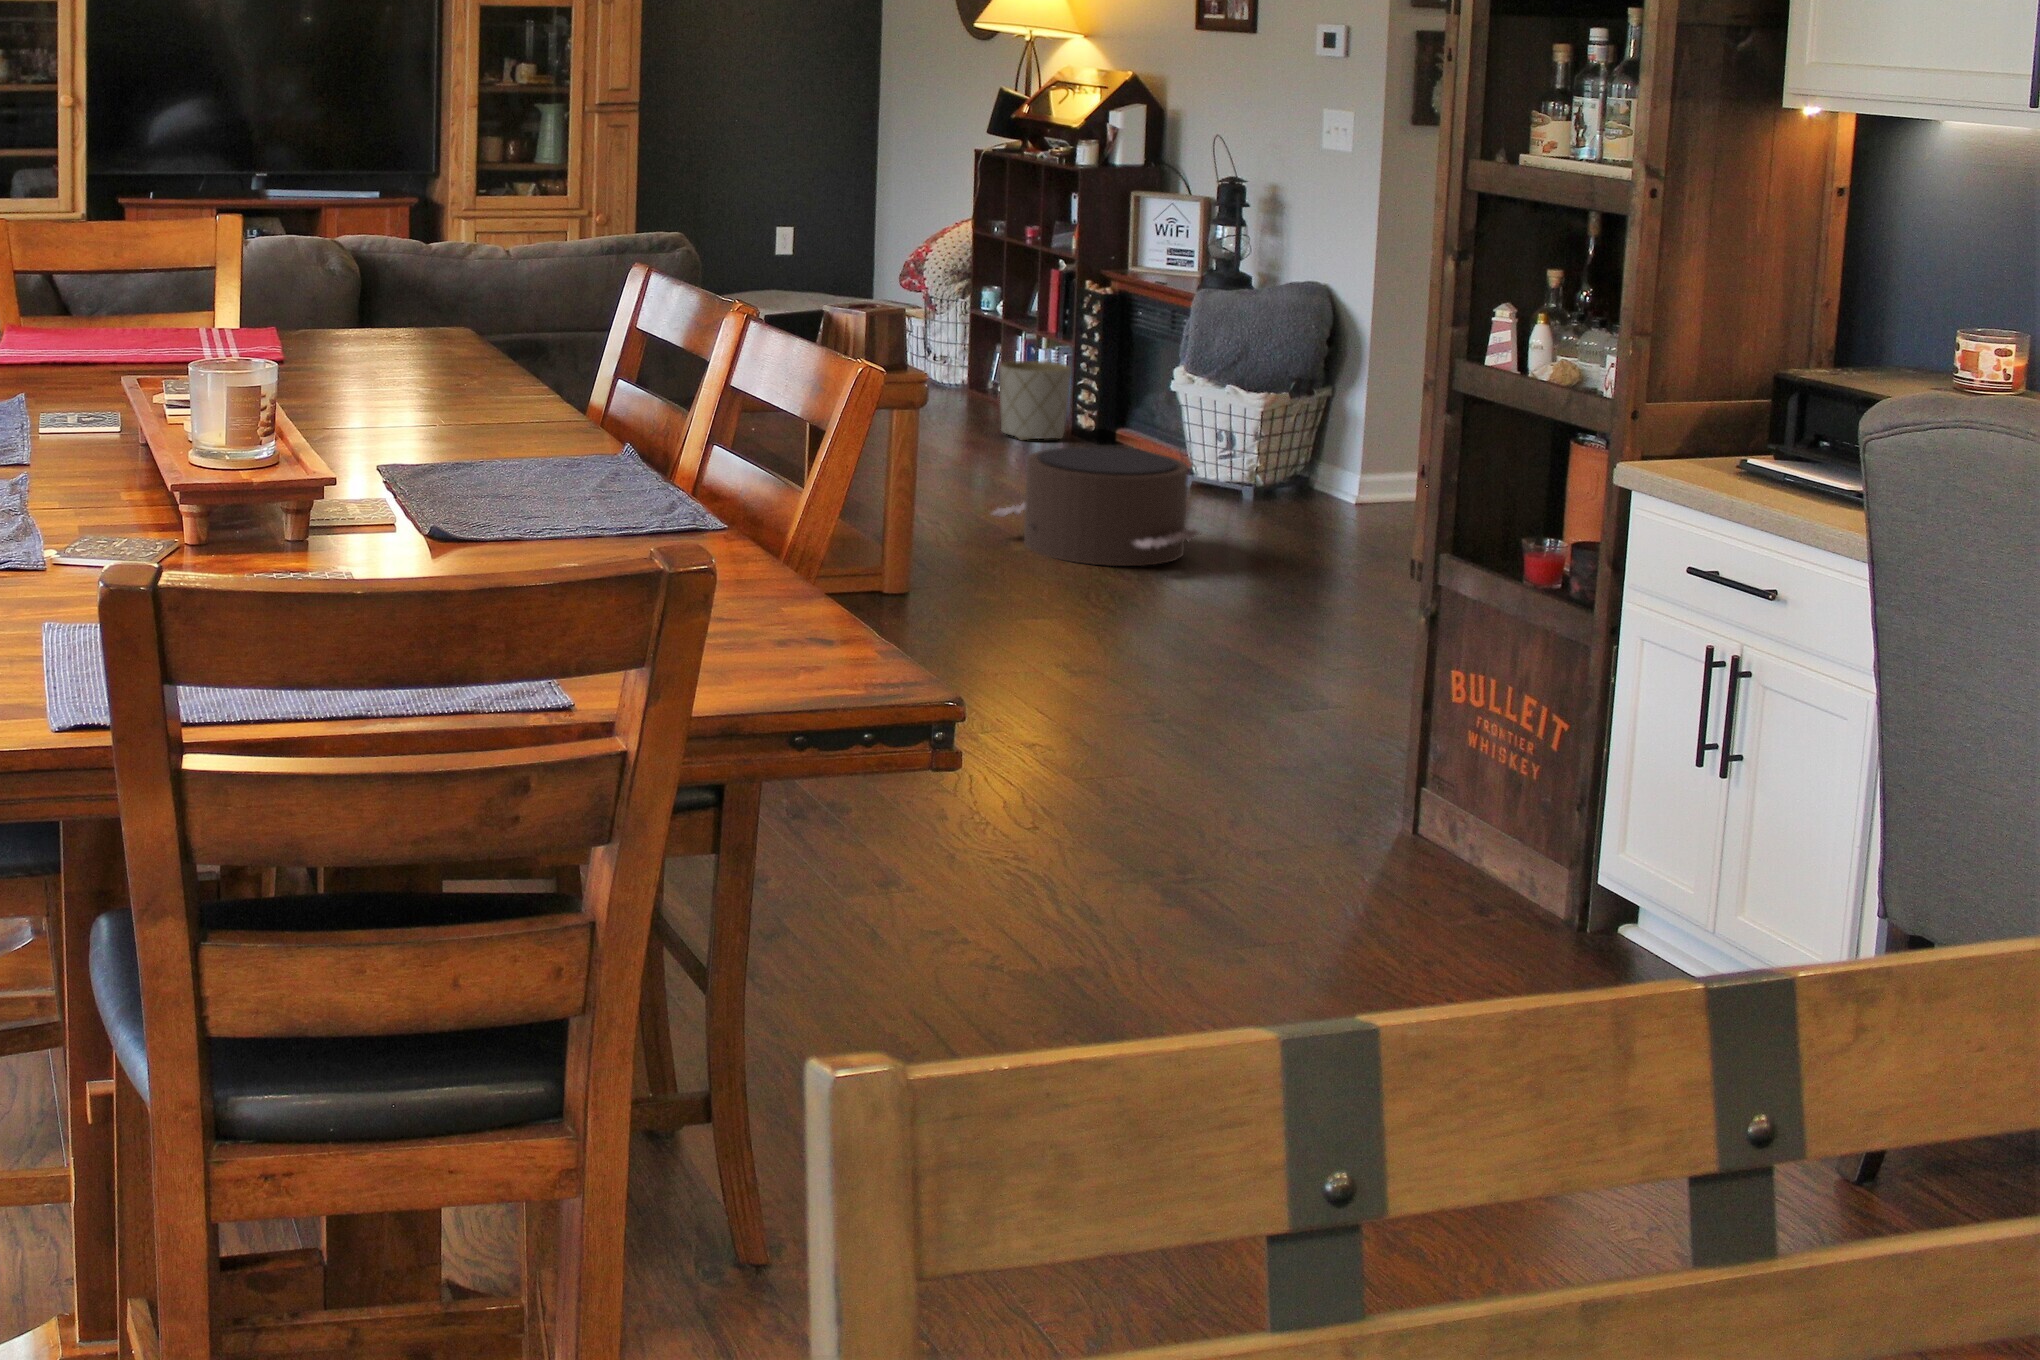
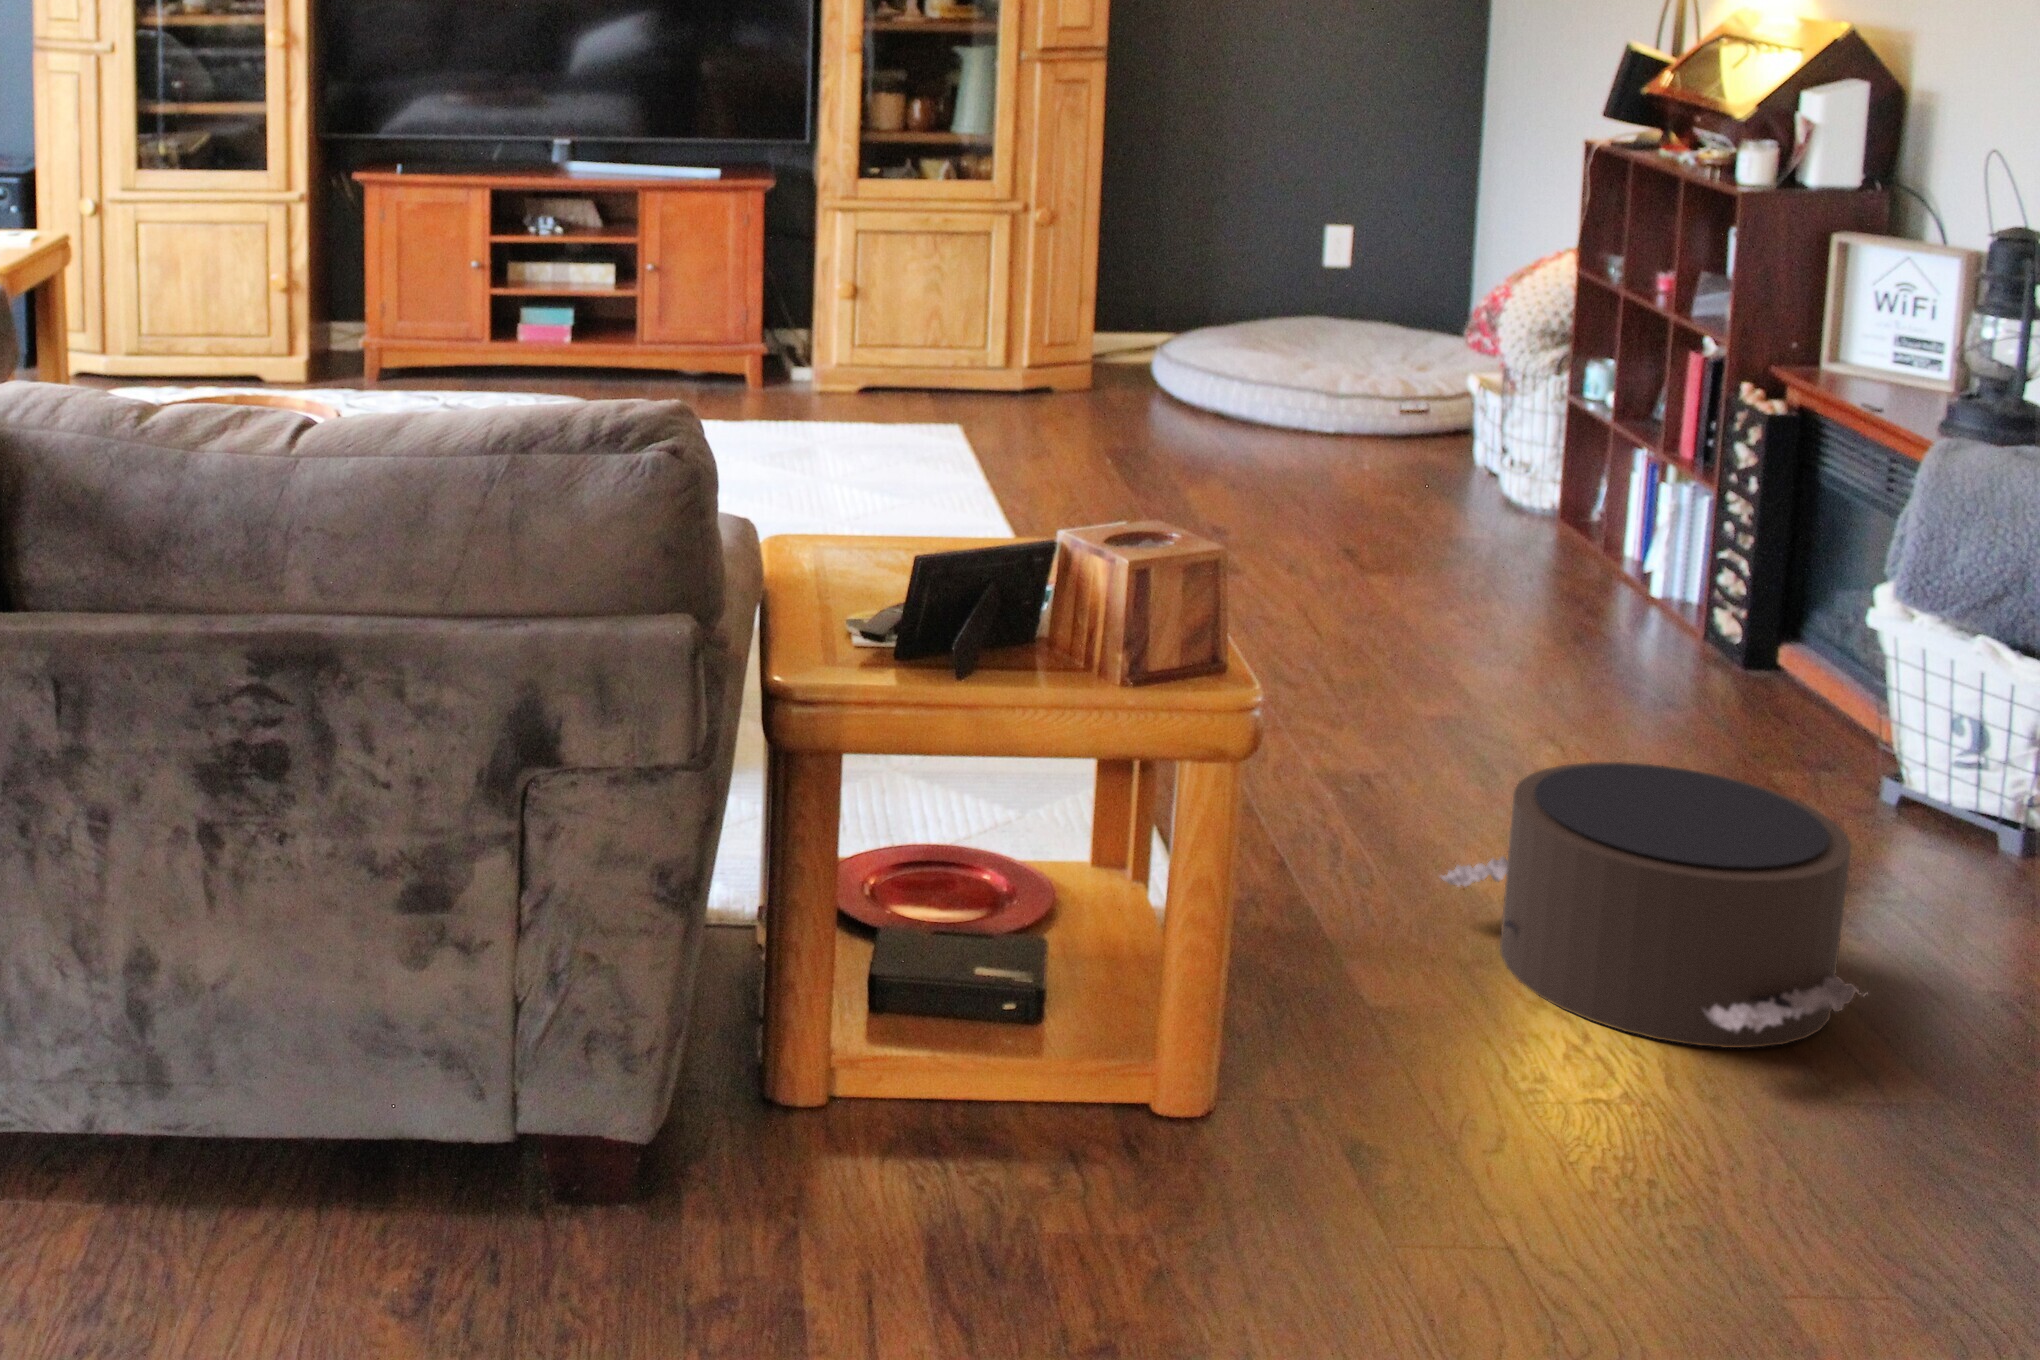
planter: present [1000,361,1071,440] -> none [1568,508,1700,650]

